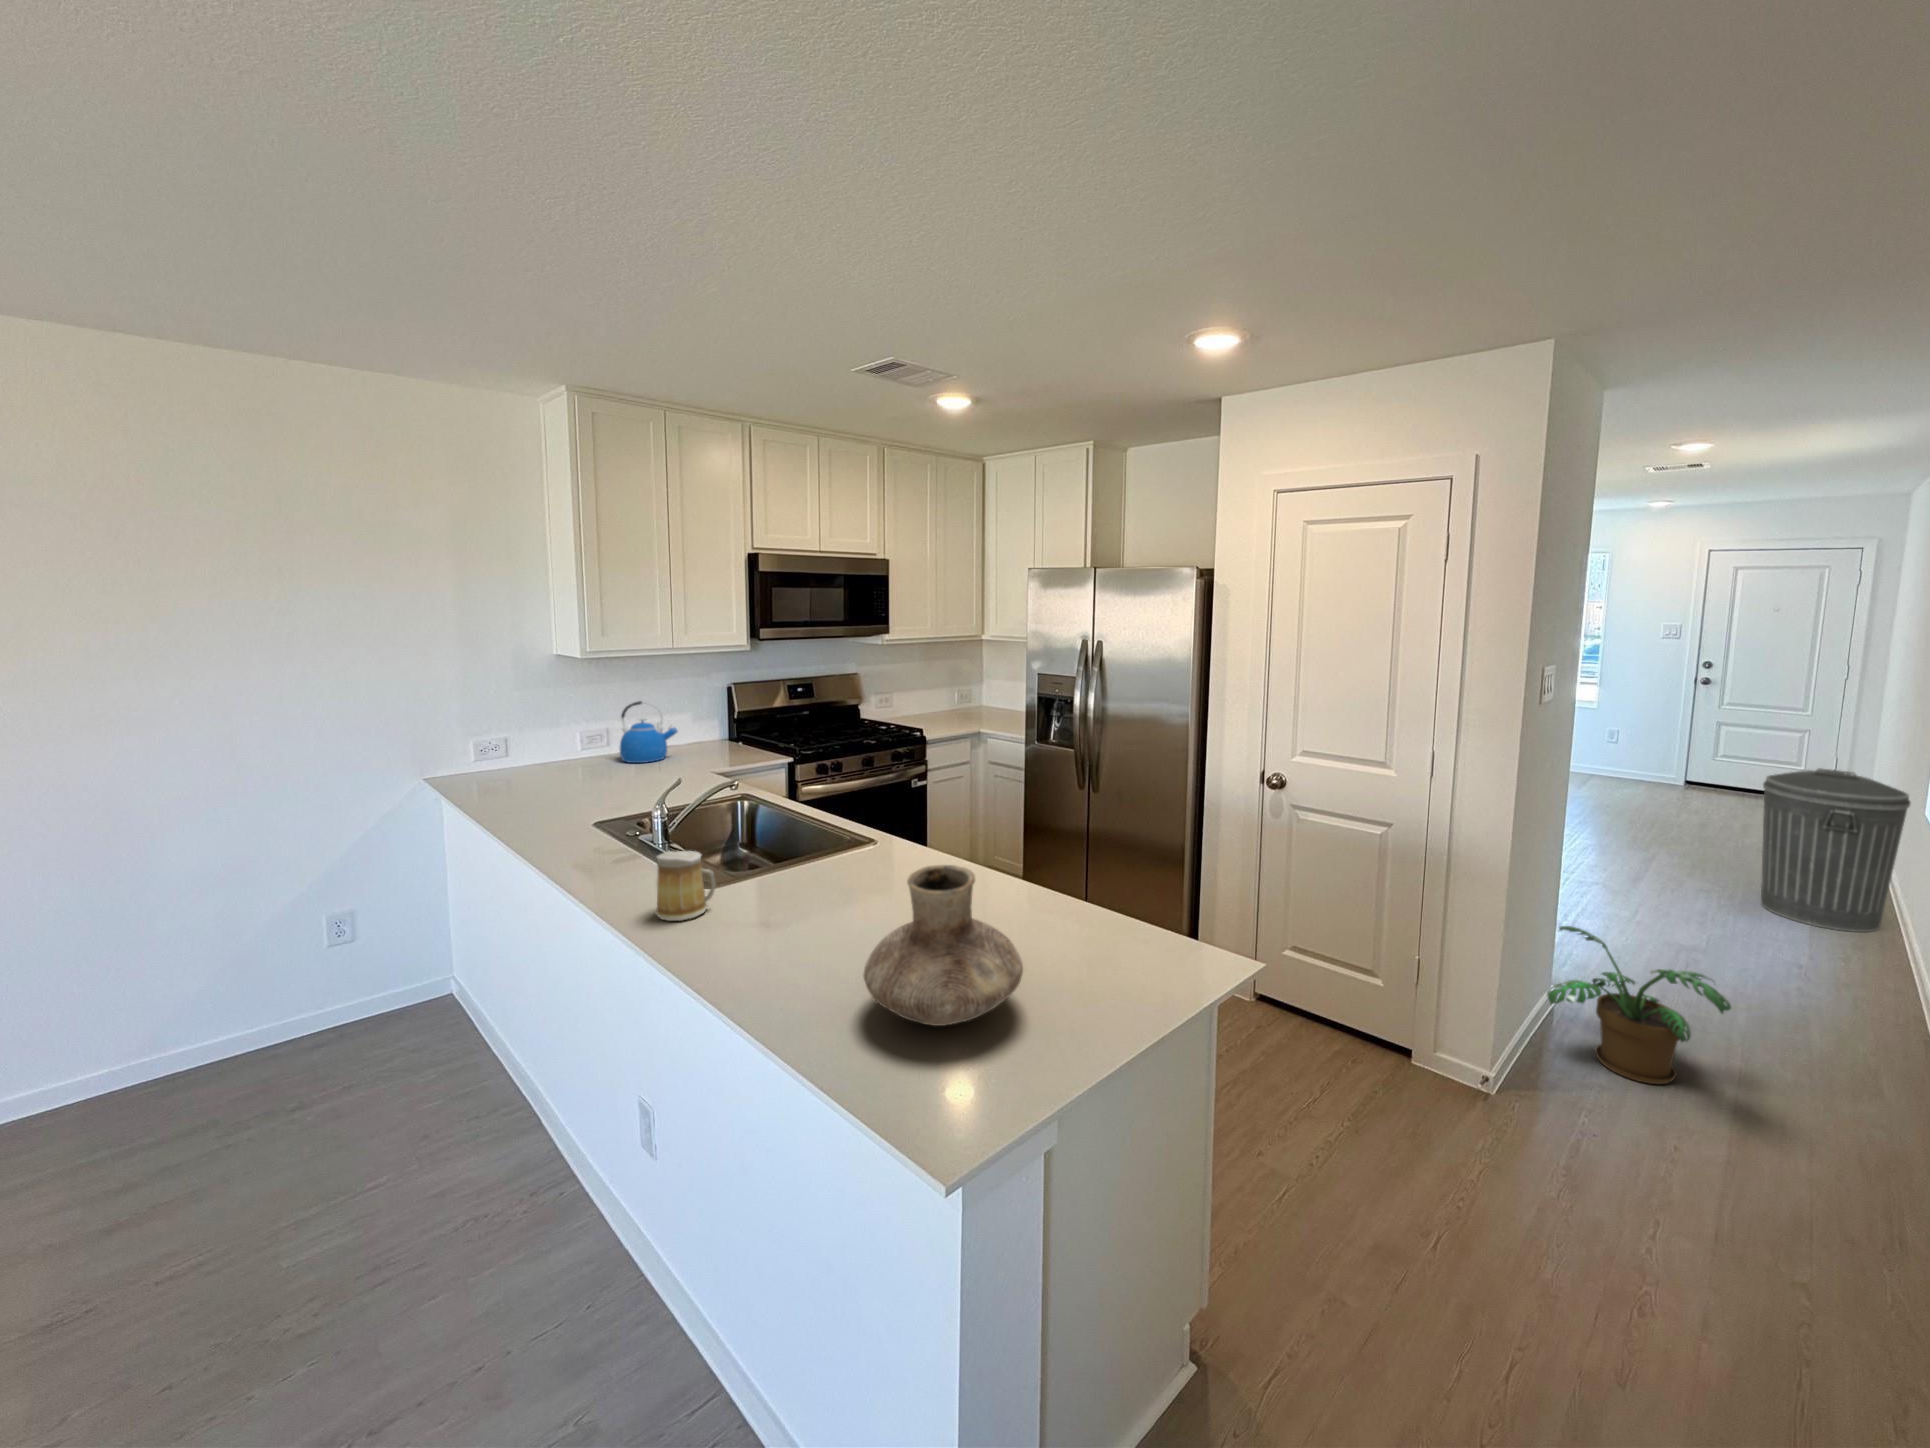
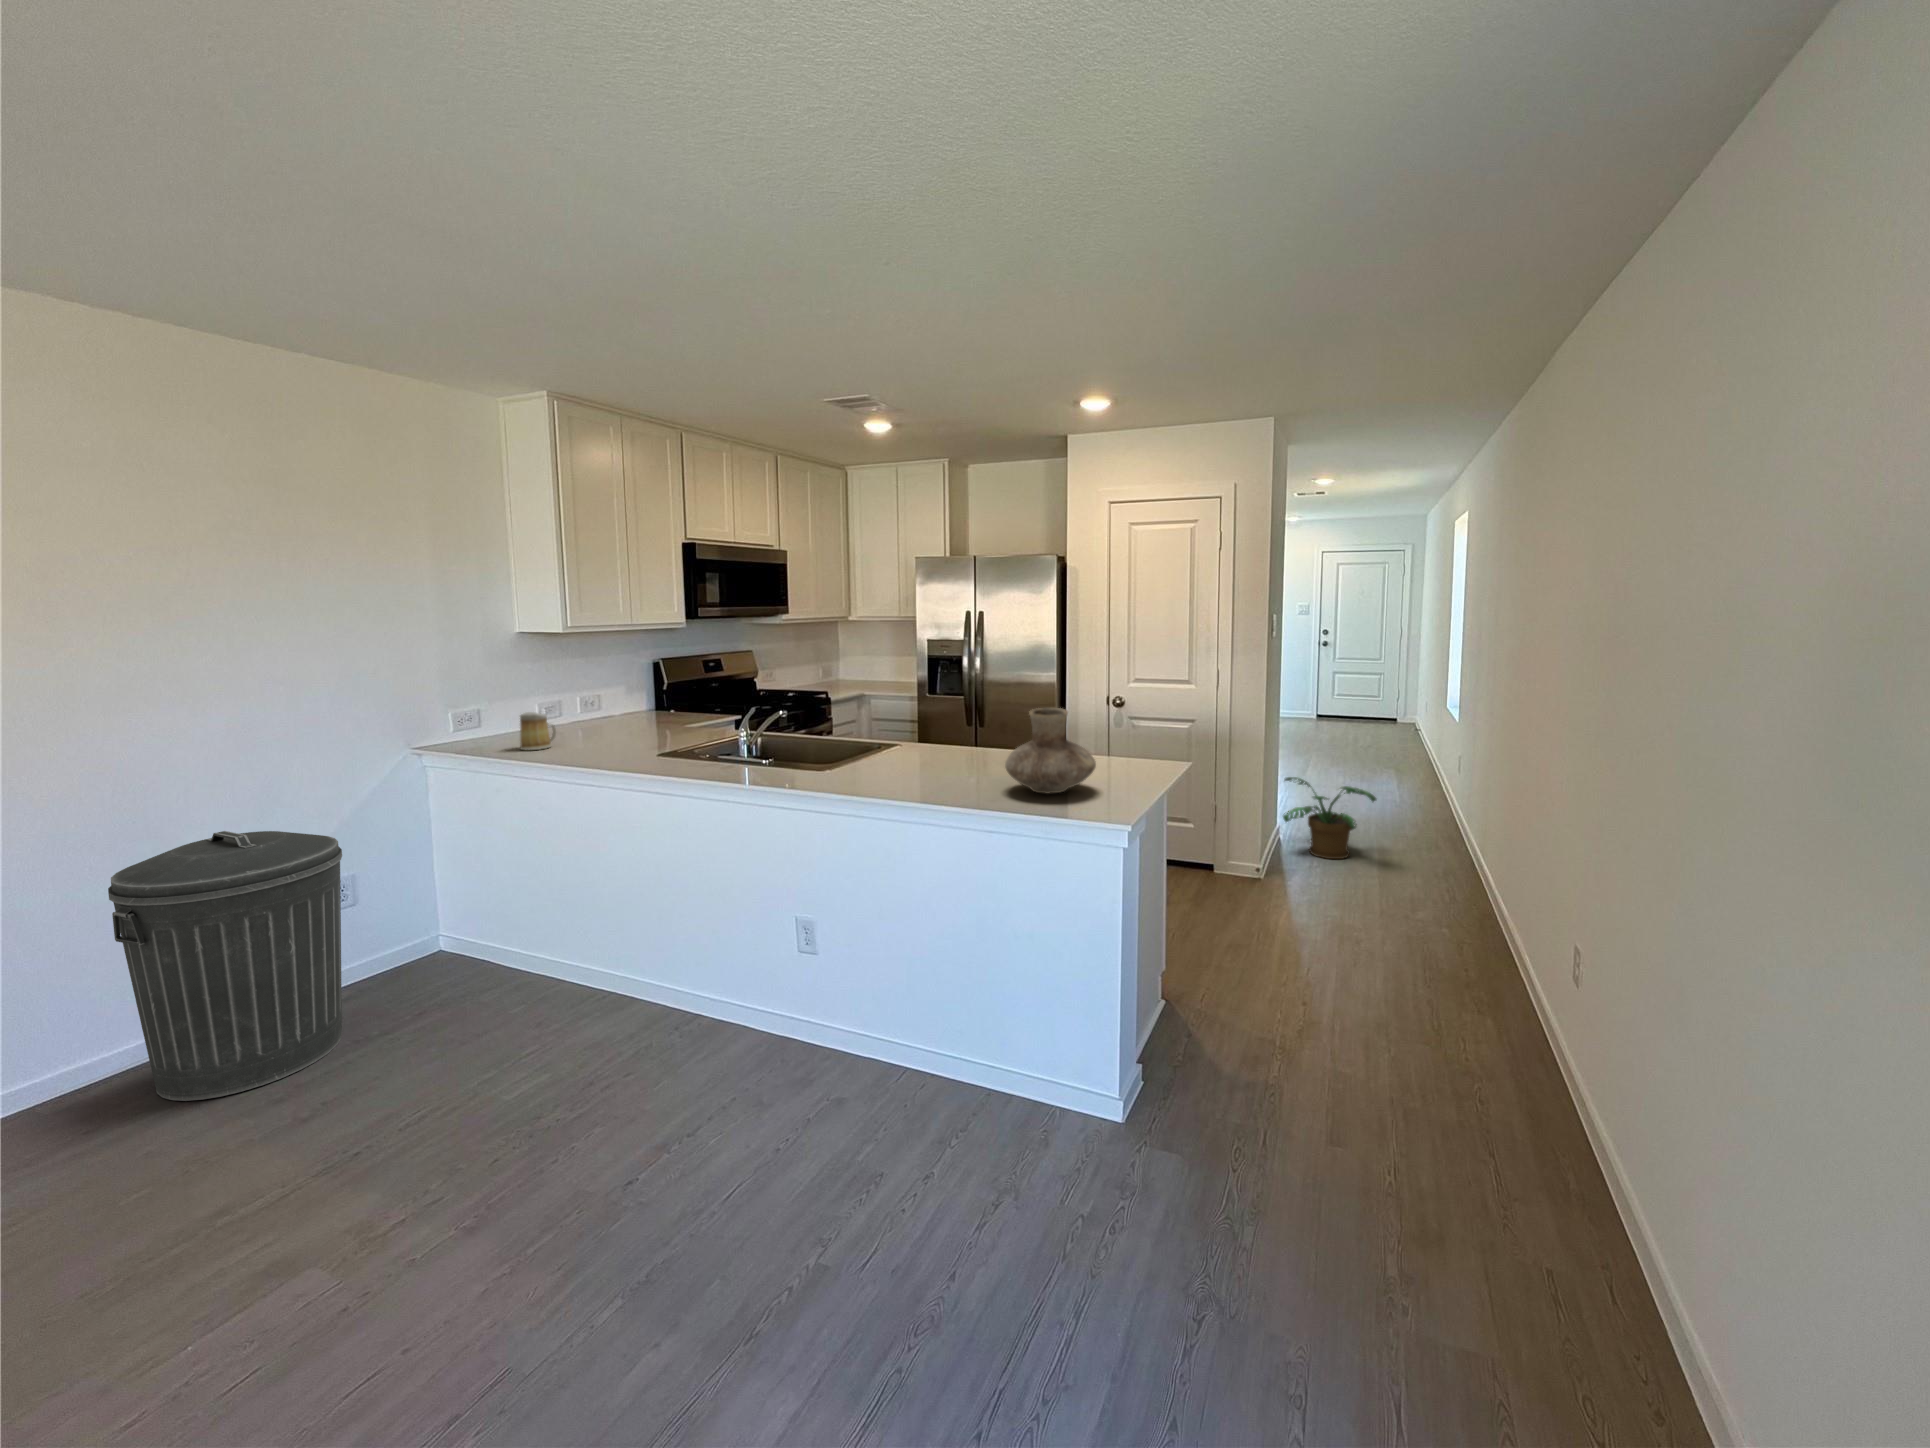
kettle: present [620,701,678,763] -> none [587,671,640,725]
trash can: present [1761,768,1910,932] -> present [108,831,342,1101]
mug: present [656,851,715,921] -> present [520,712,556,750]

